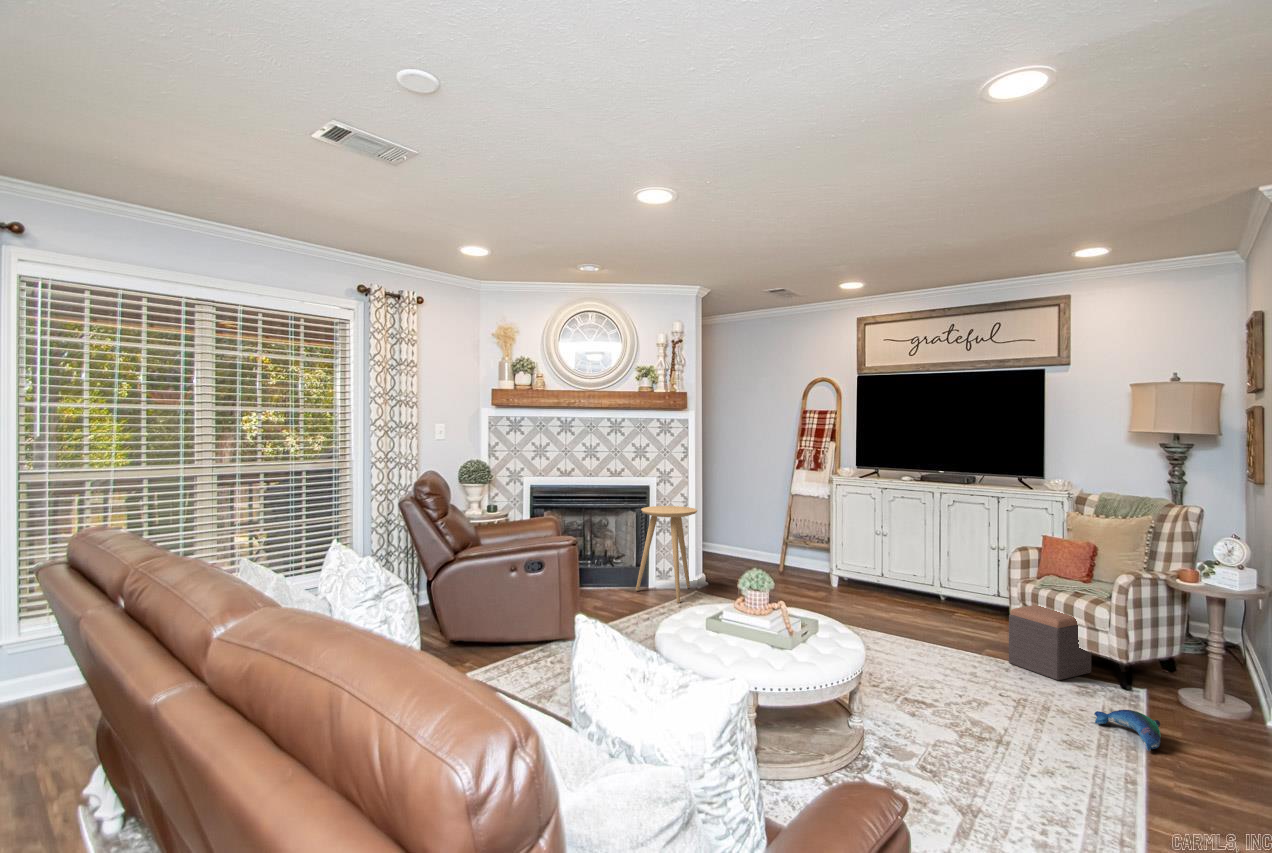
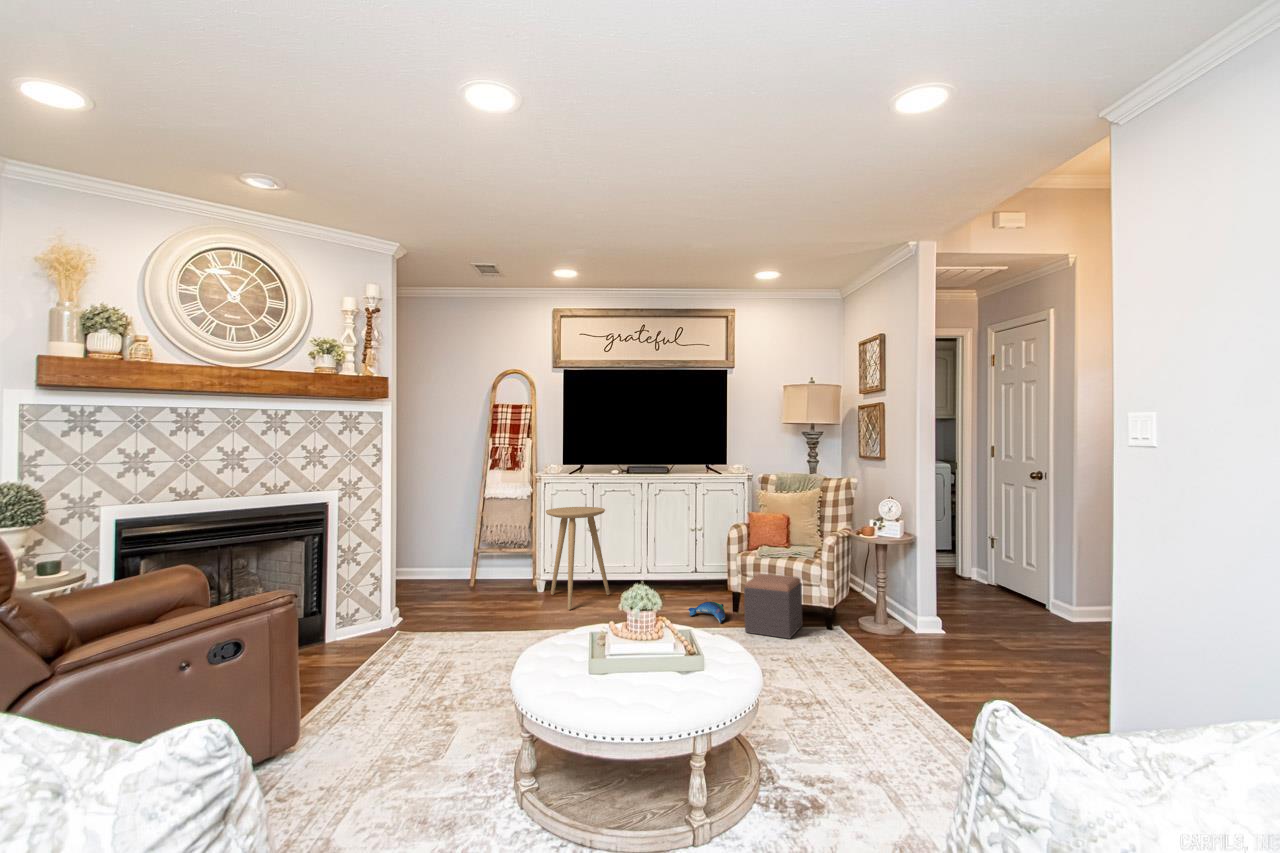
side table: present [636,506,697,603] -> present [546,507,610,610]
plush toy: present [1094,710,1161,751] -> present [688,602,725,623]

